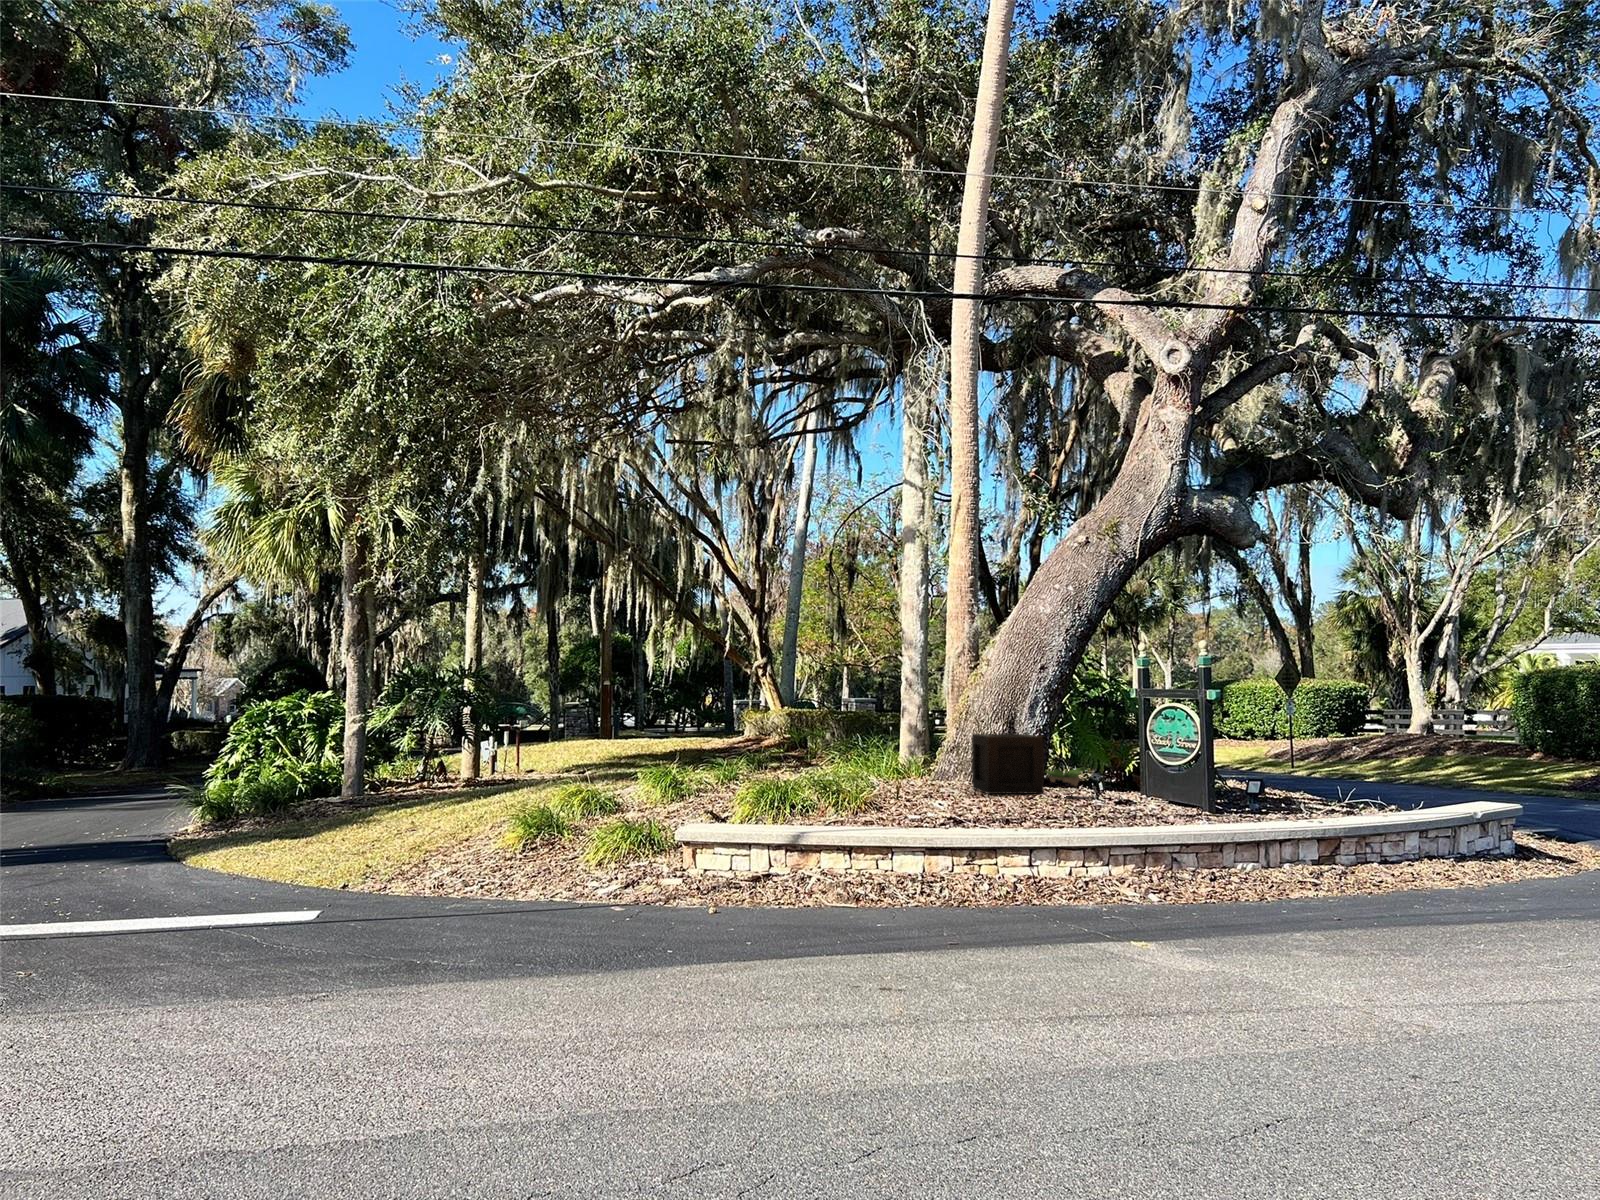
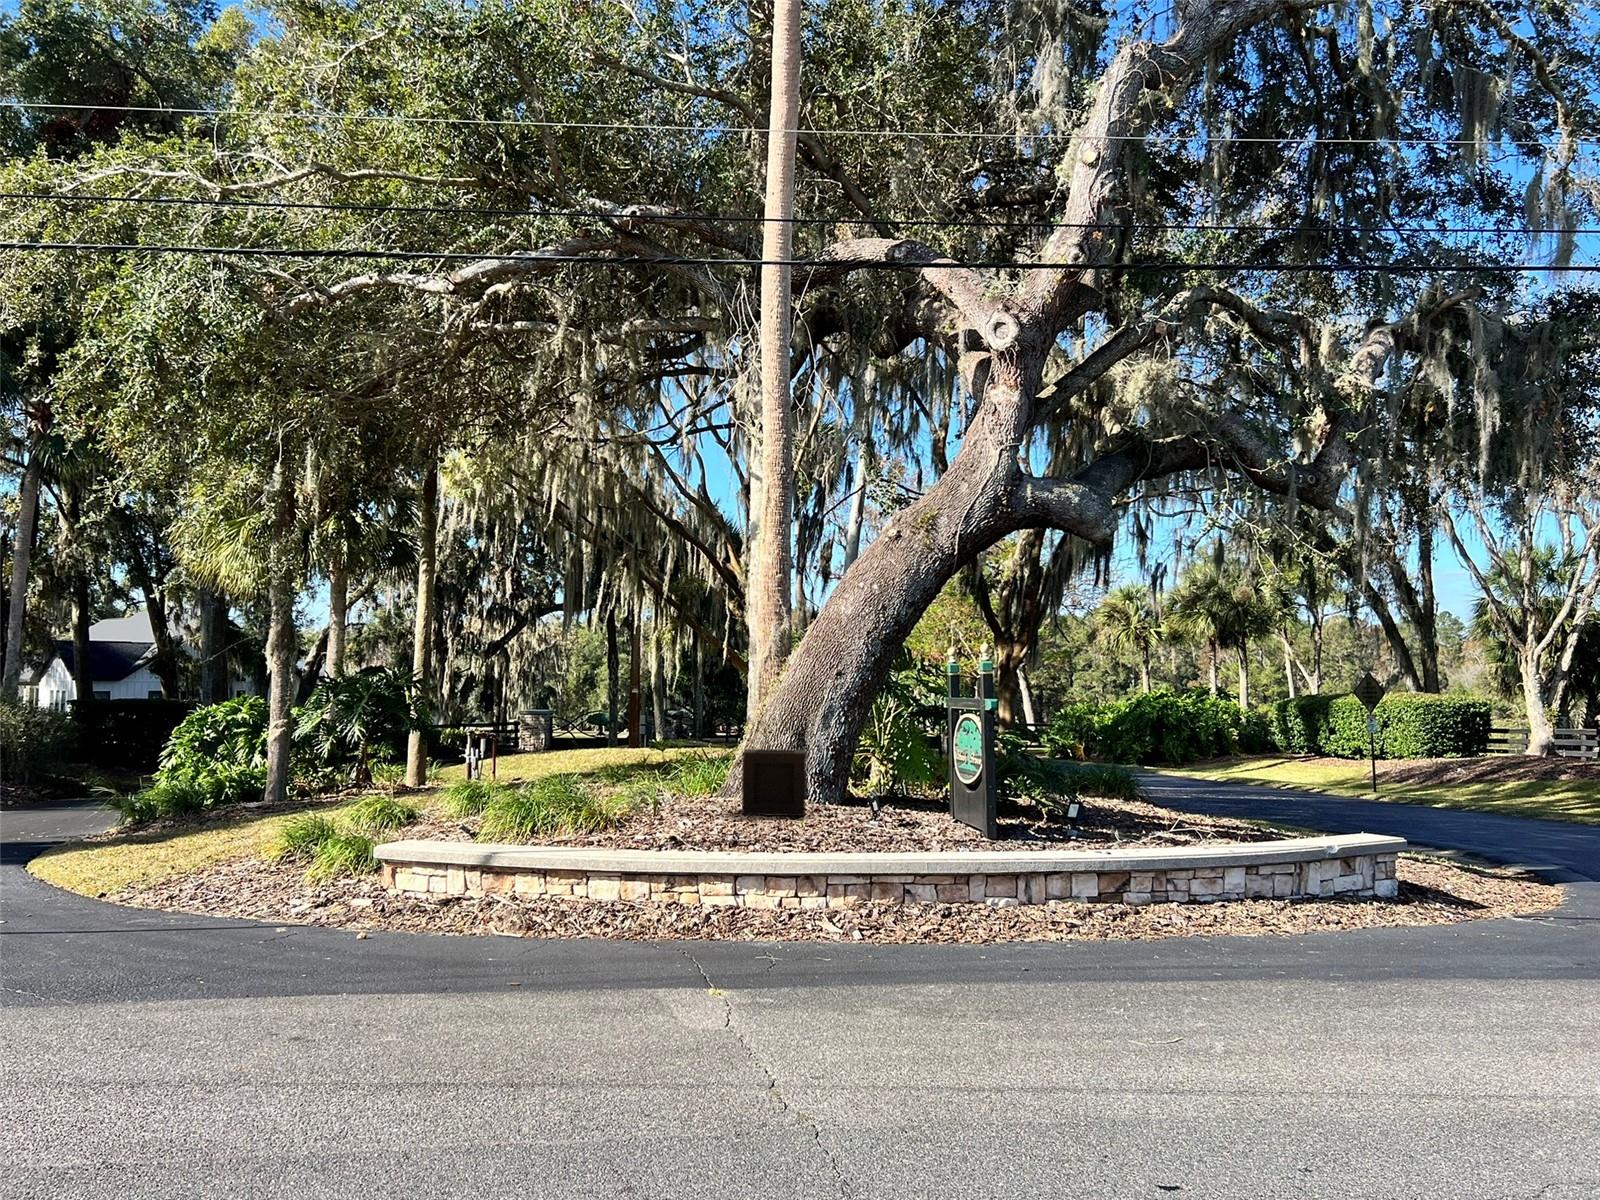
decorative plant: present [1045,768,1089,786] -> none [866,788,925,820]

